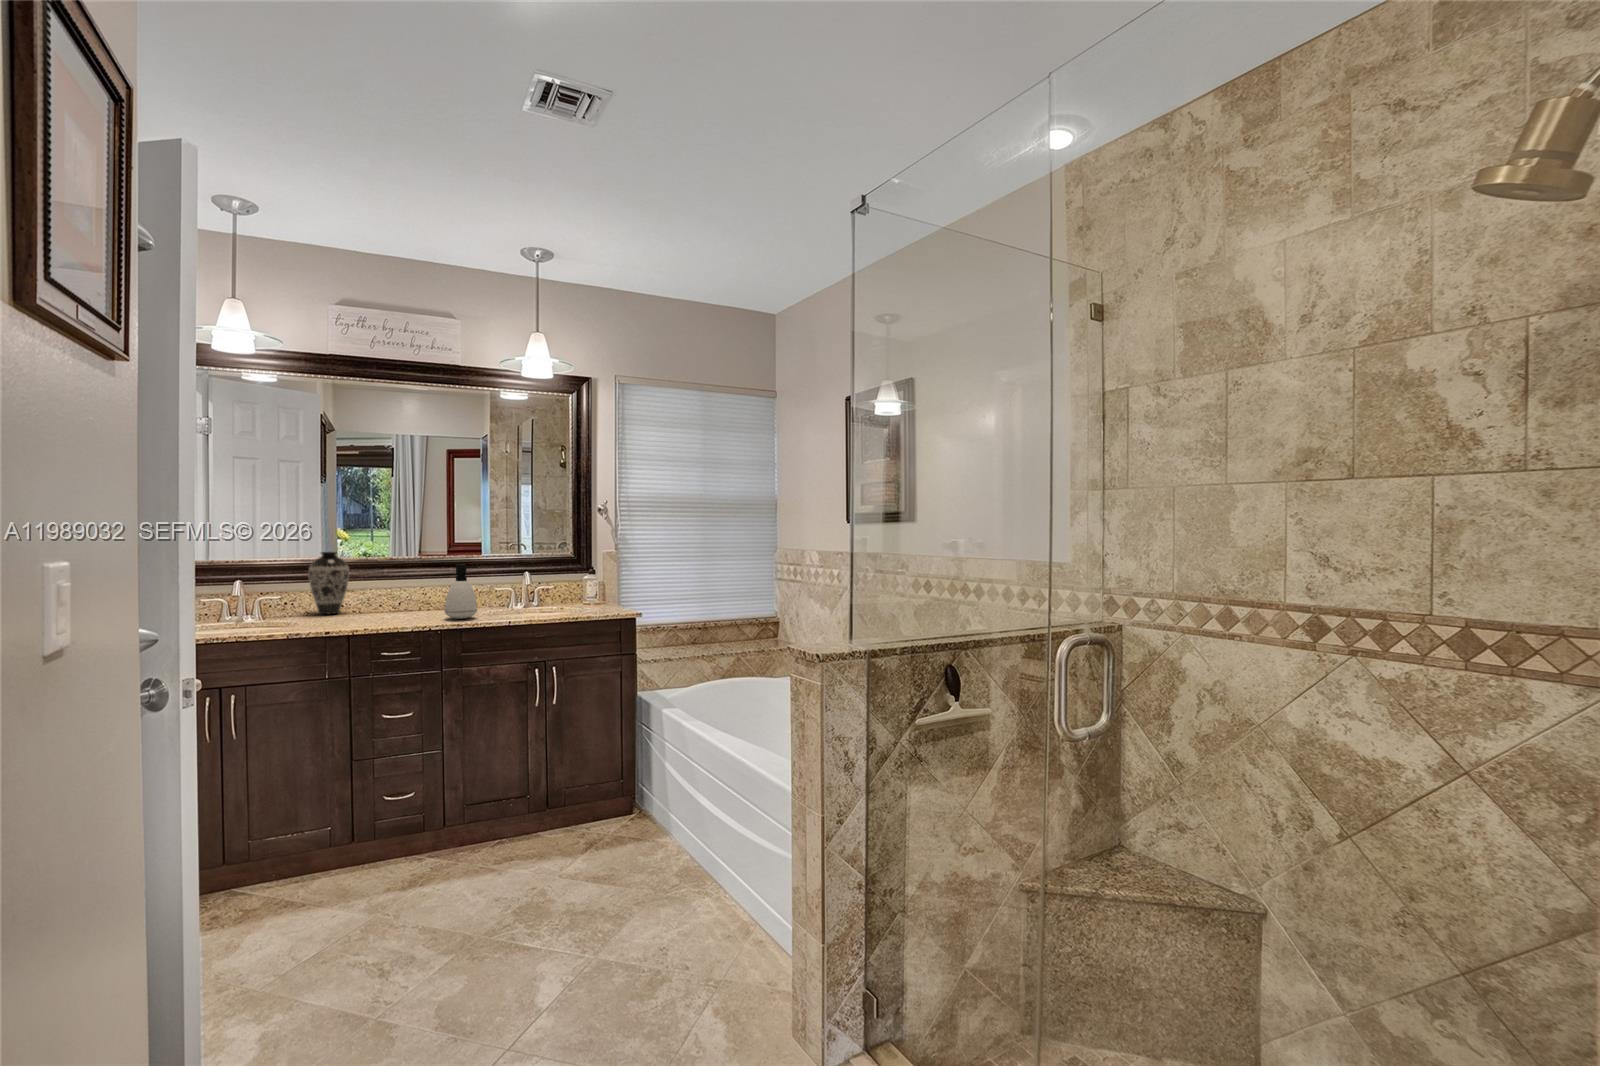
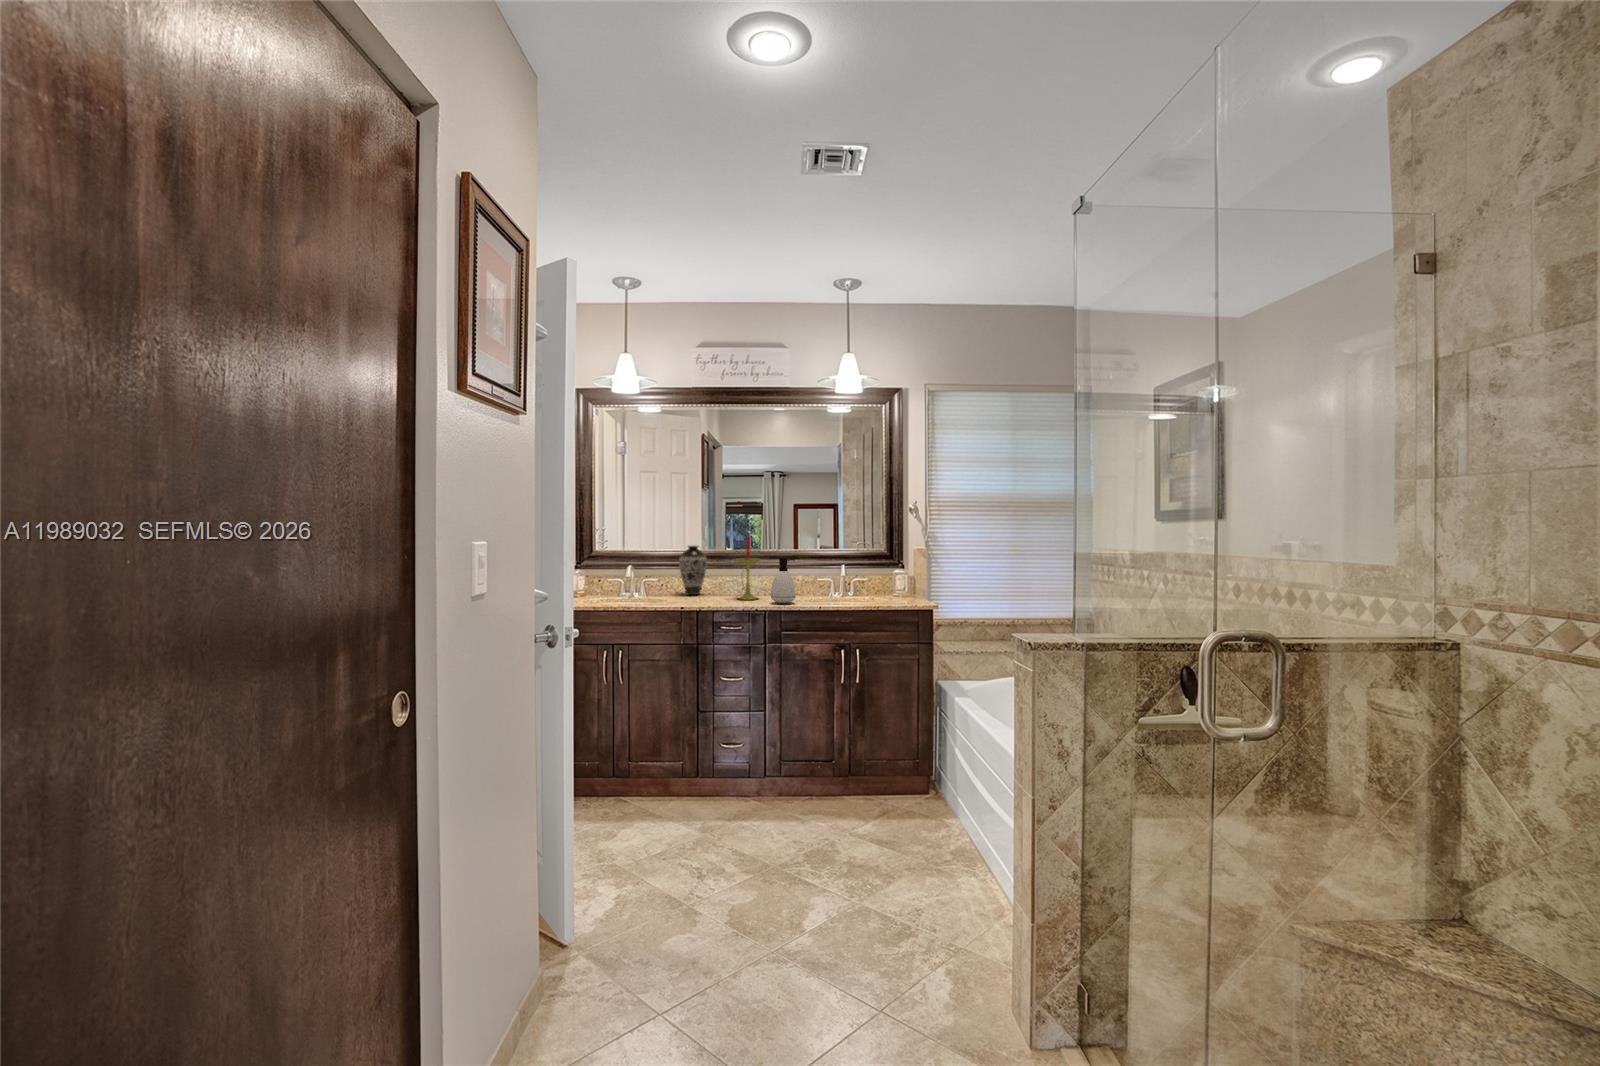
candle: none [393,537,428,617] -> present [736,536,760,600]

